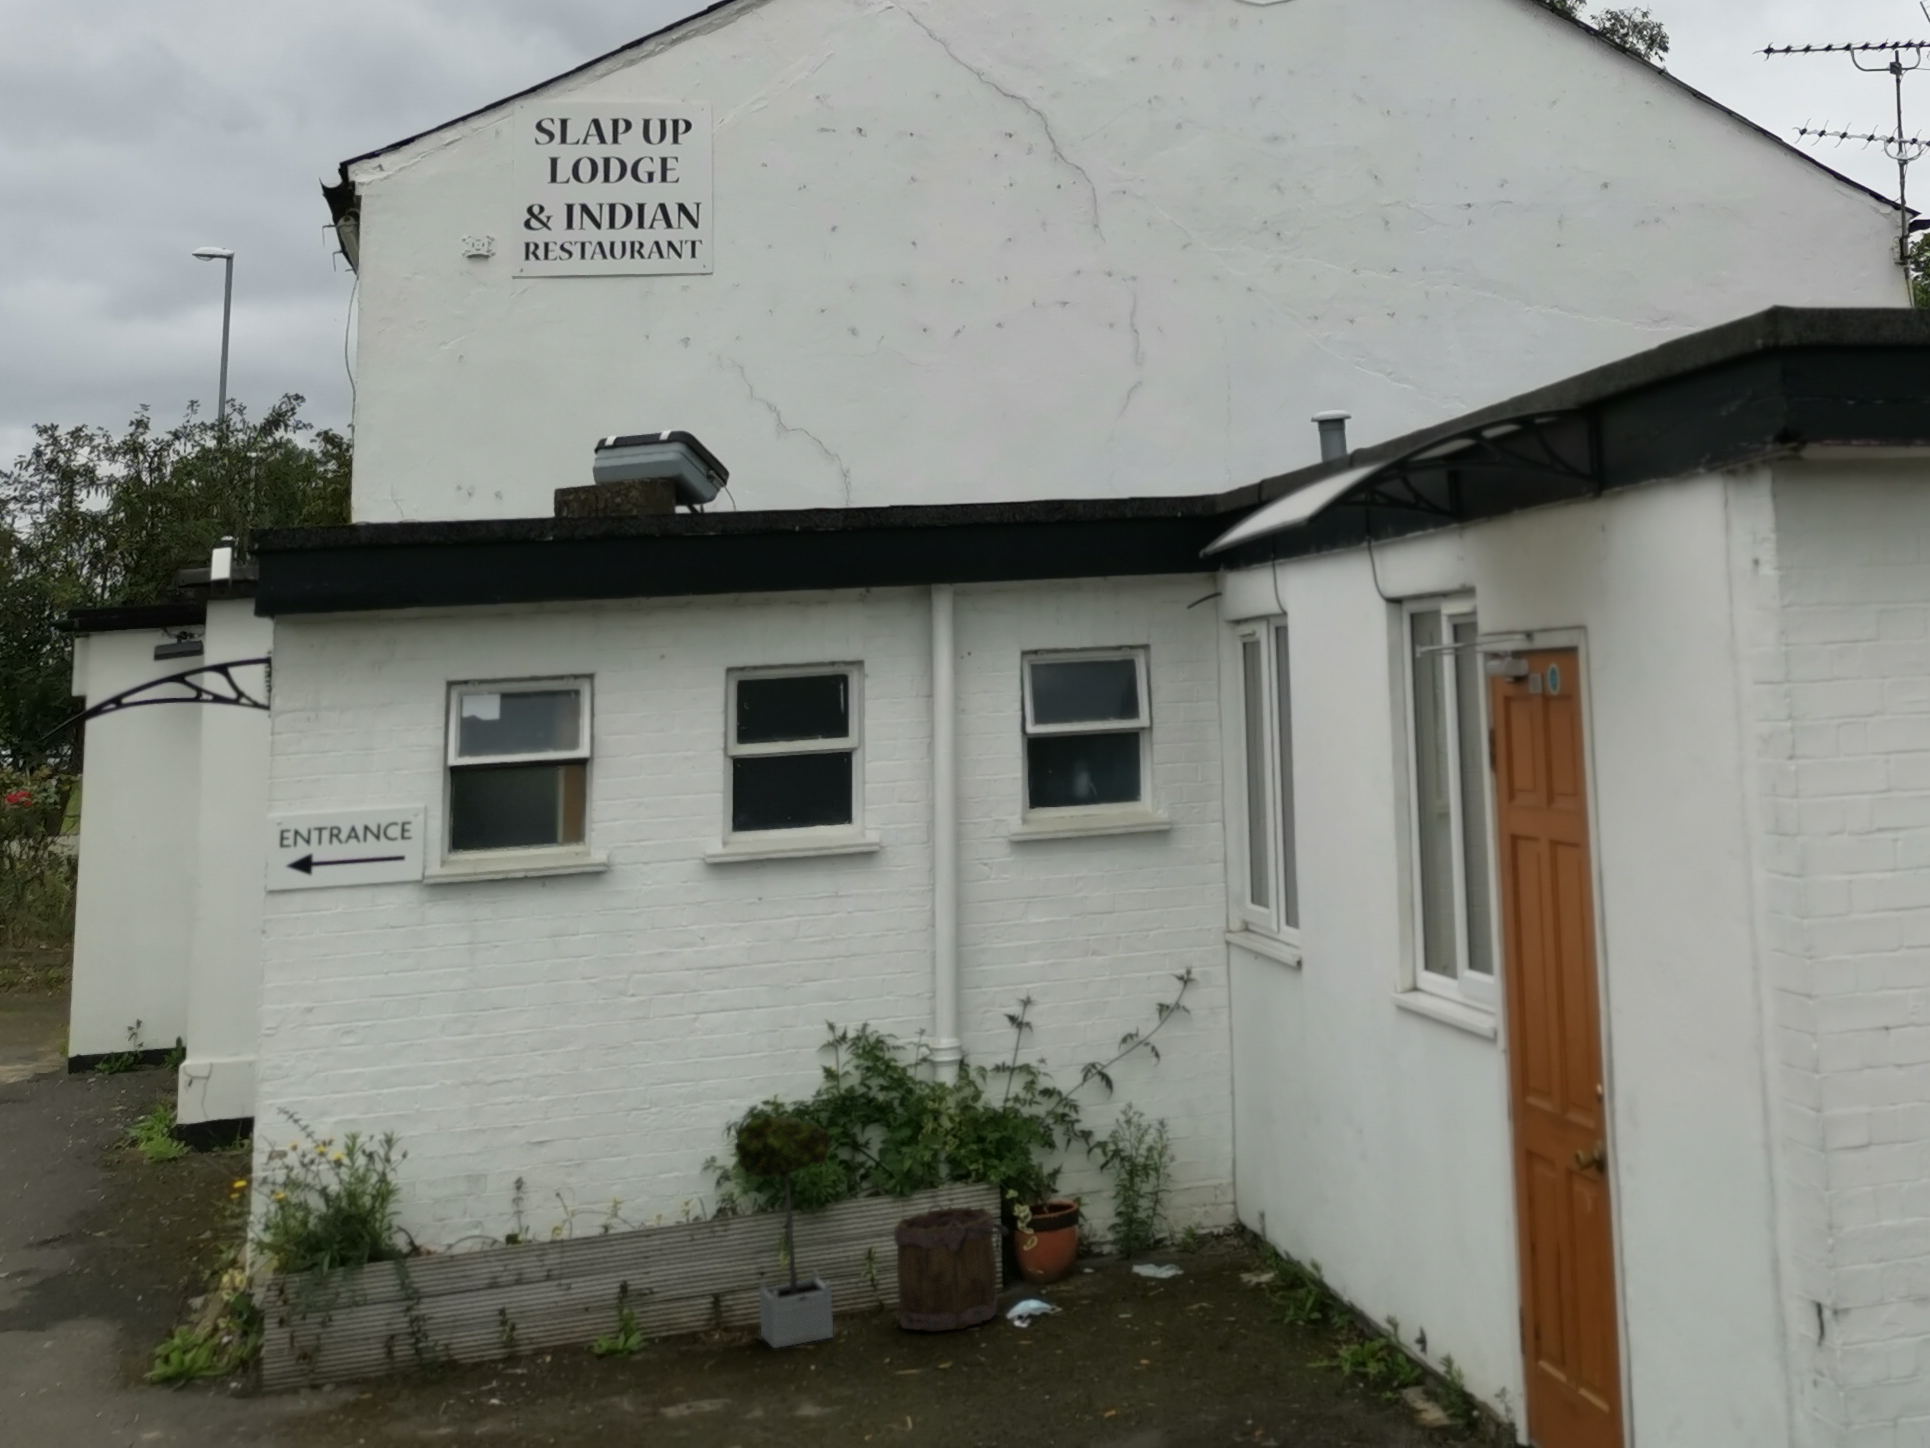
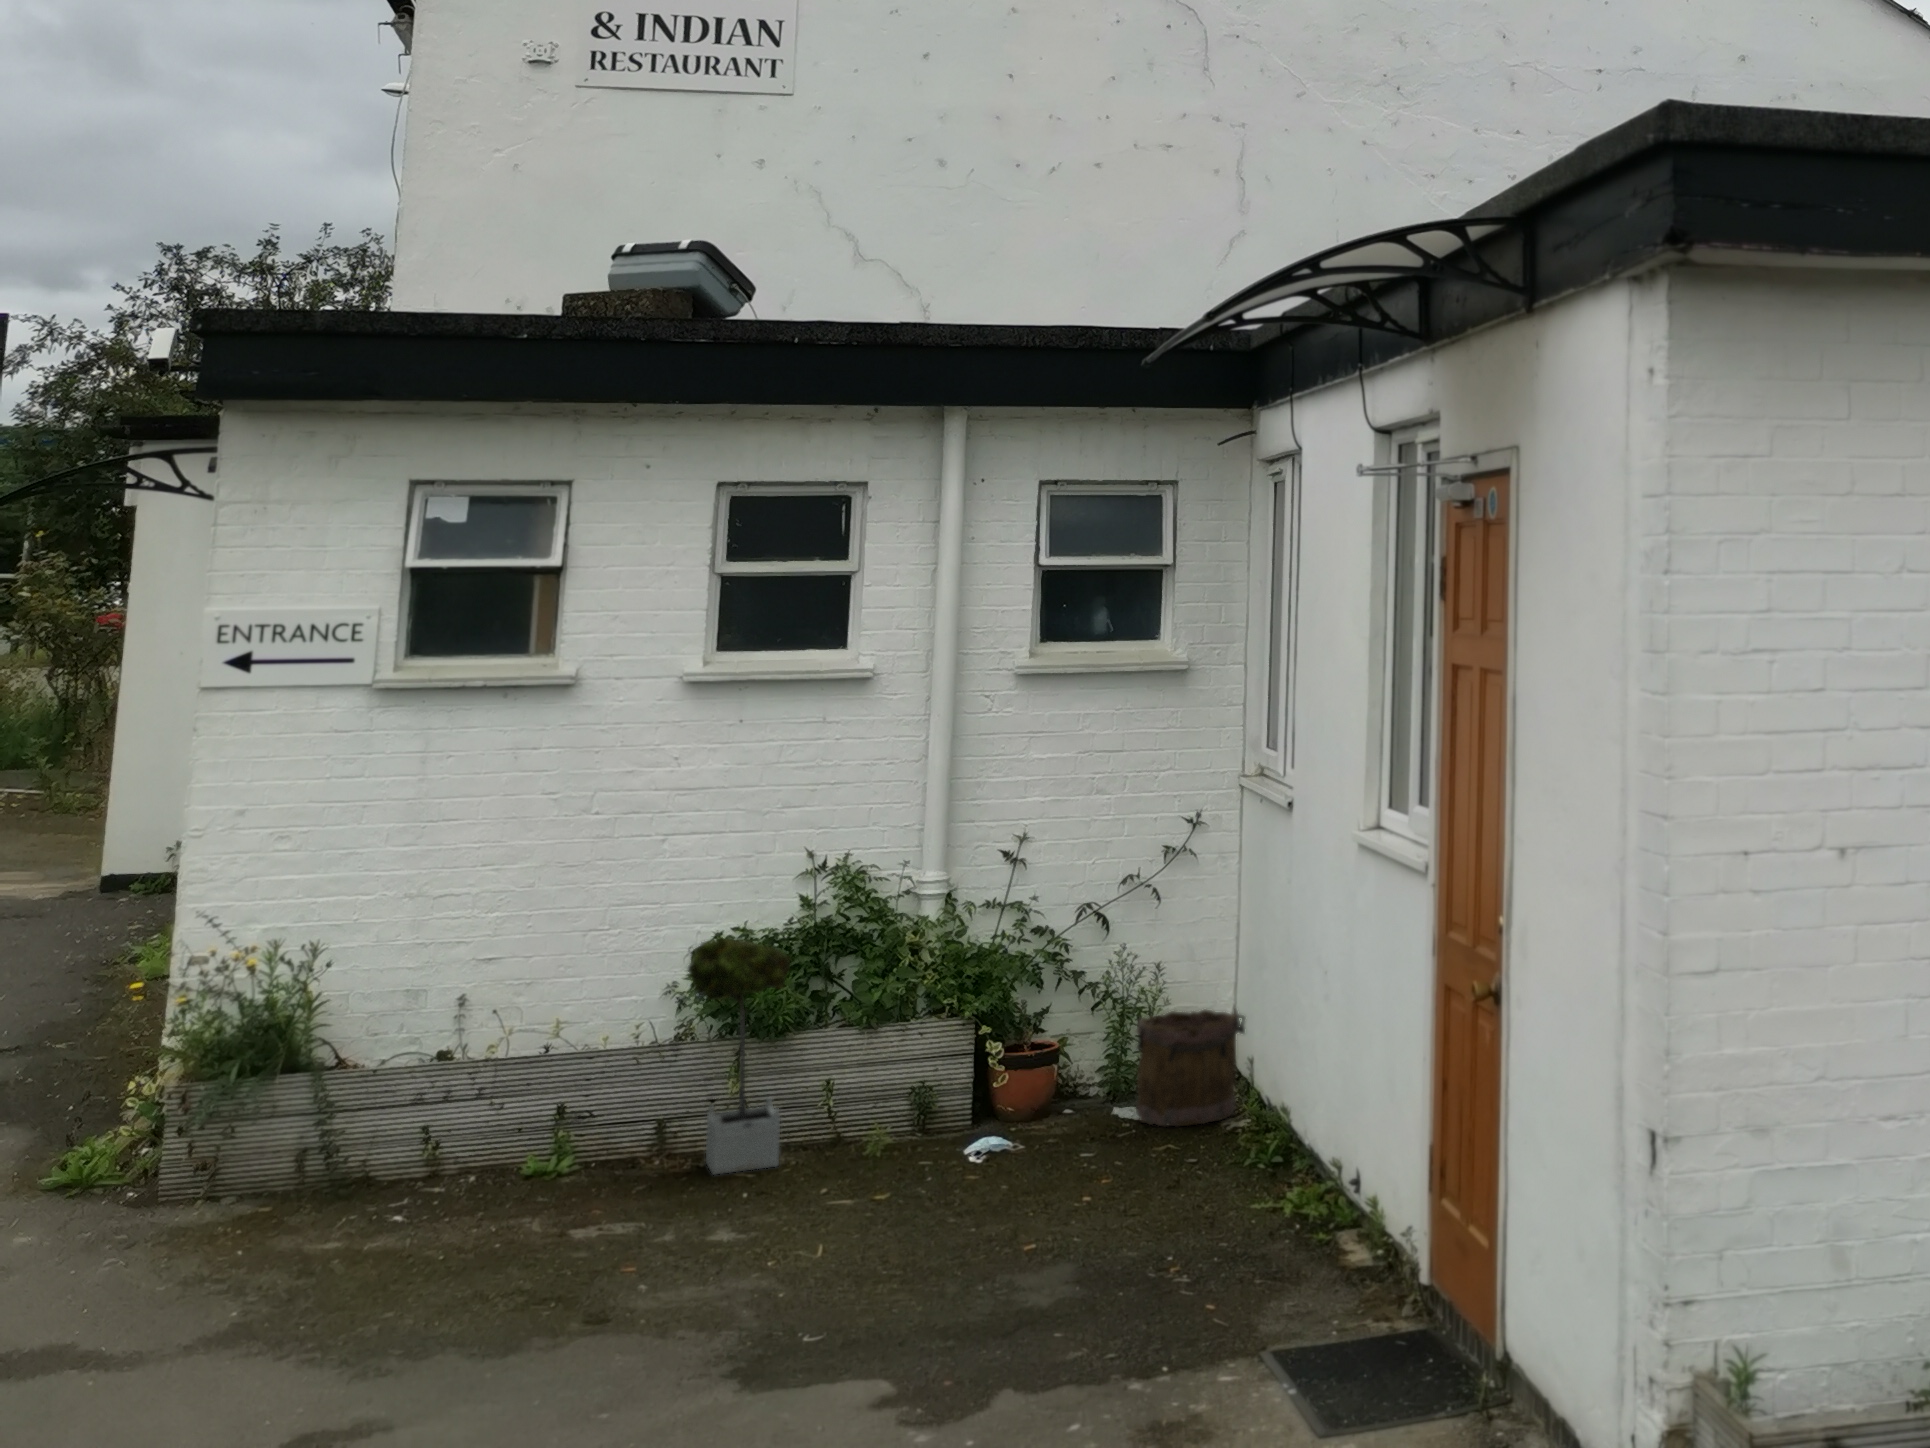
bucket: present [894,1204,1009,1331] -> present [1136,1009,1245,1126]

